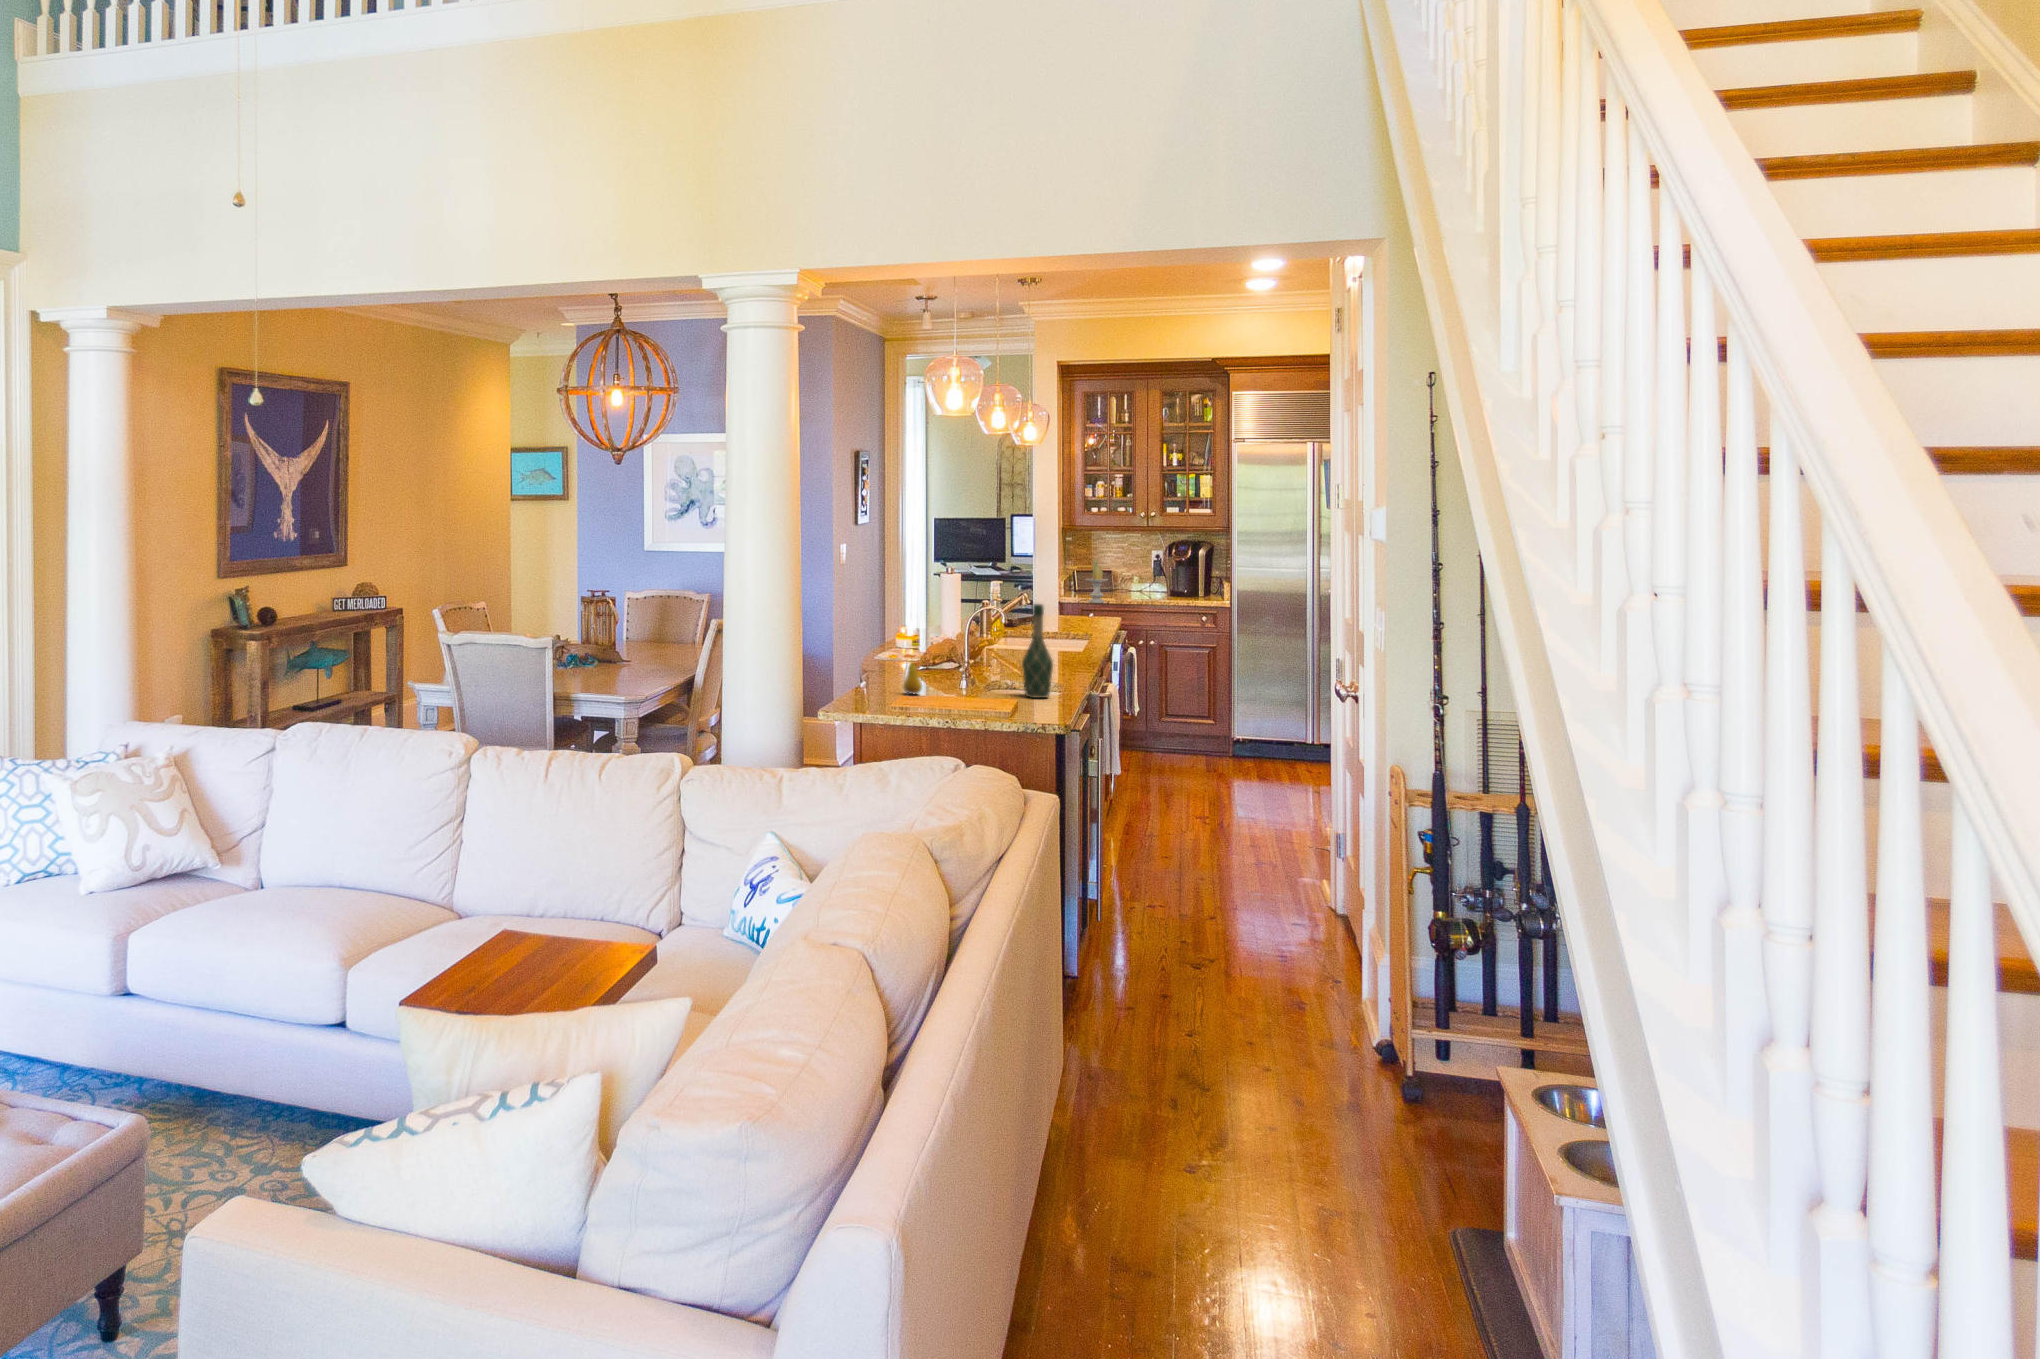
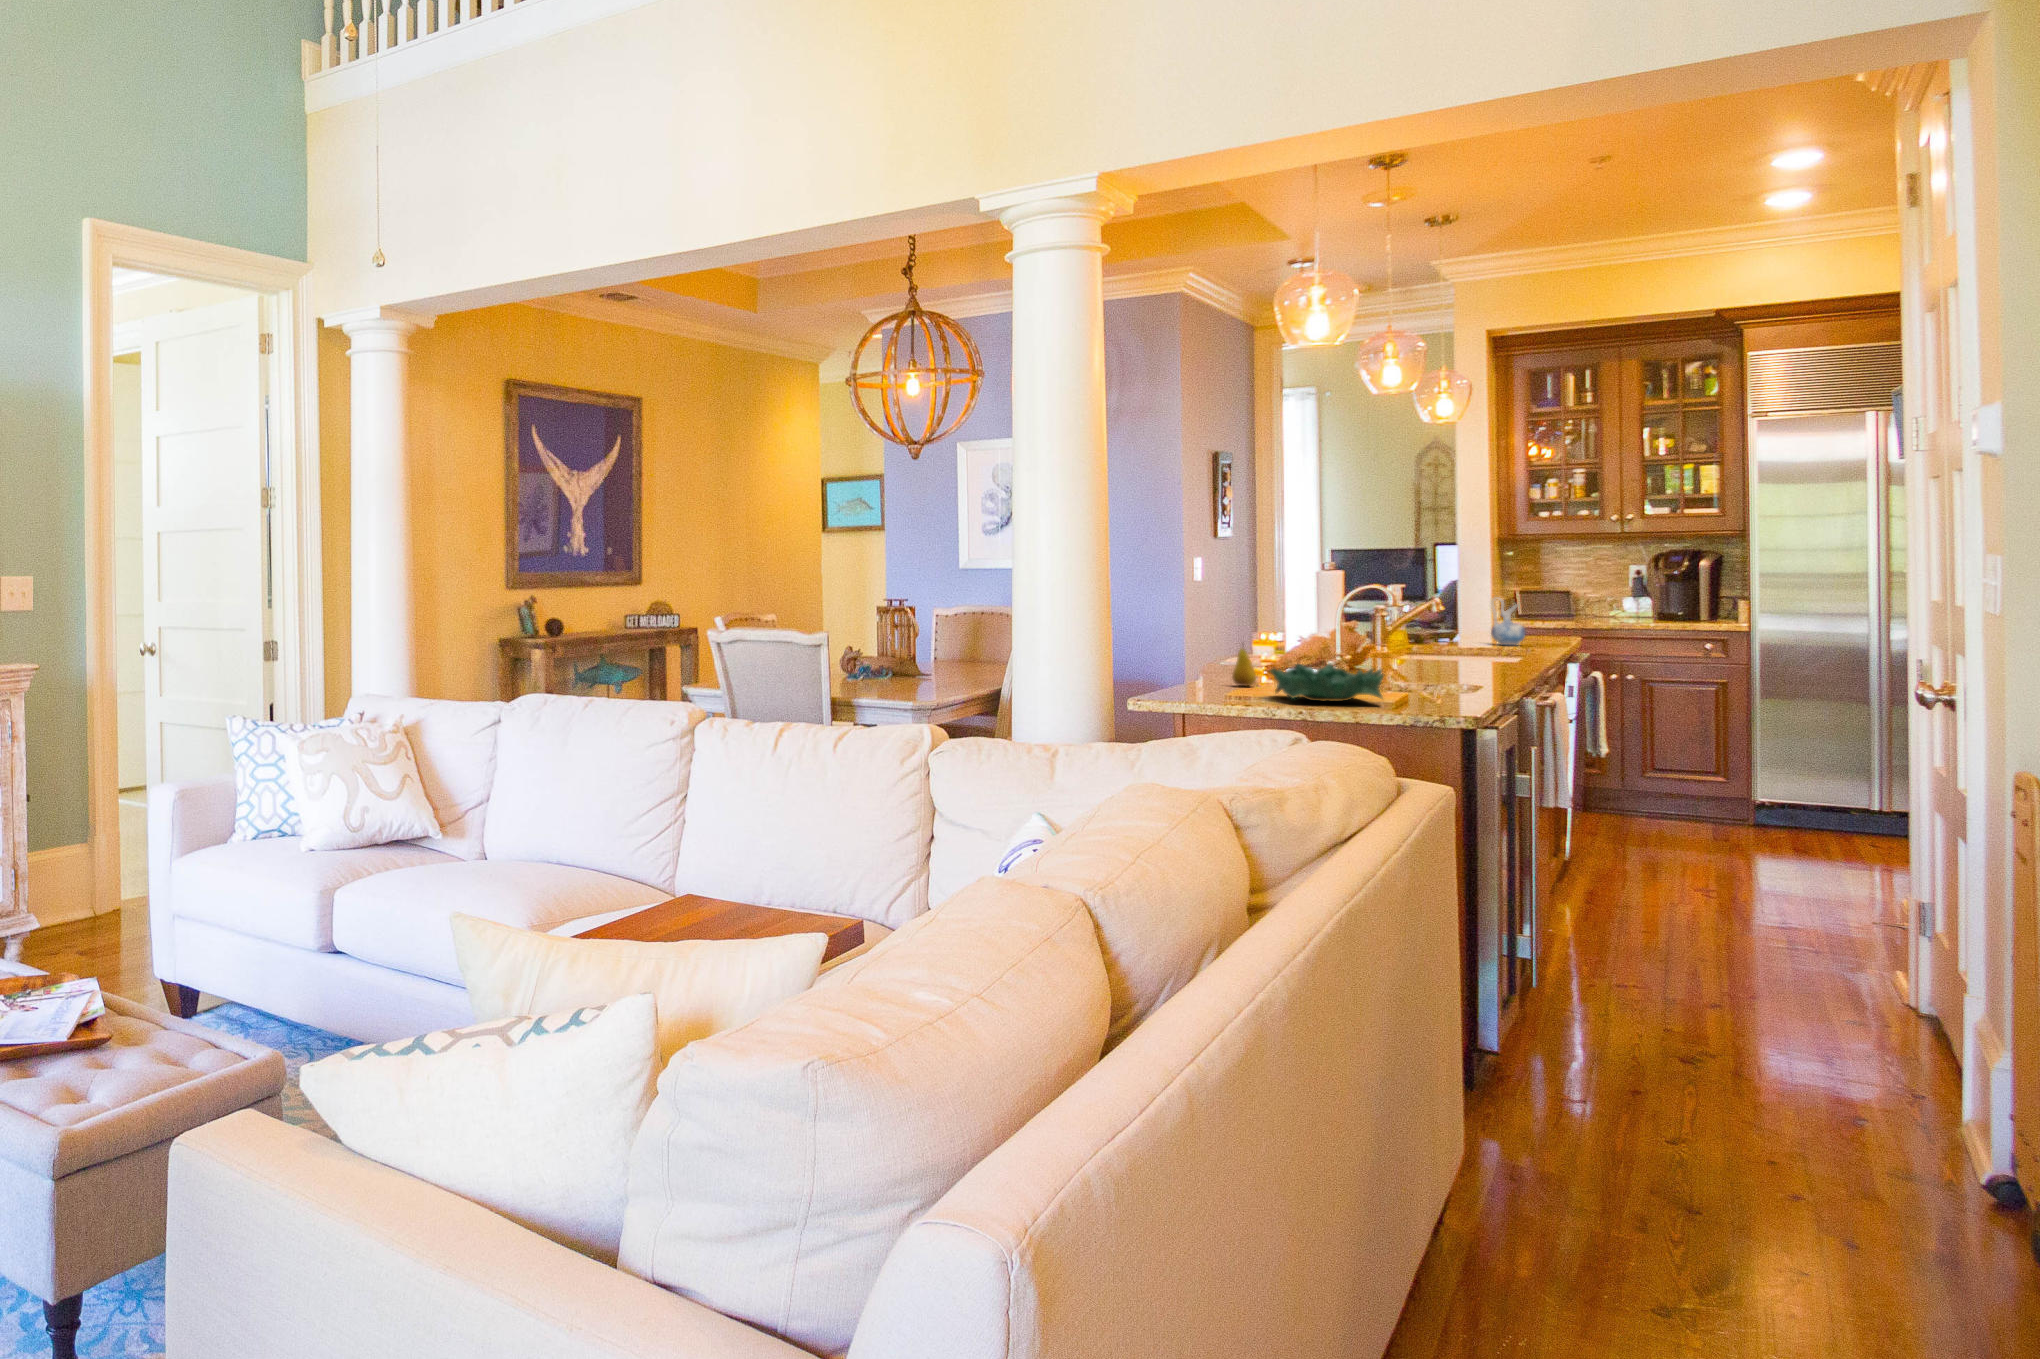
candle: present [1086,559,1109,603] -> none [1532,571,1566,625]
ceramic pitcher: none [1067,592,1092,632] -> present [1491,598,1525,645]
wine bottle: present [1022,604,1053,698] -> none [1390,577,1432,692]
decorative bowl: none [938,679,1026,714] -> present [1270,664,1384,702]

